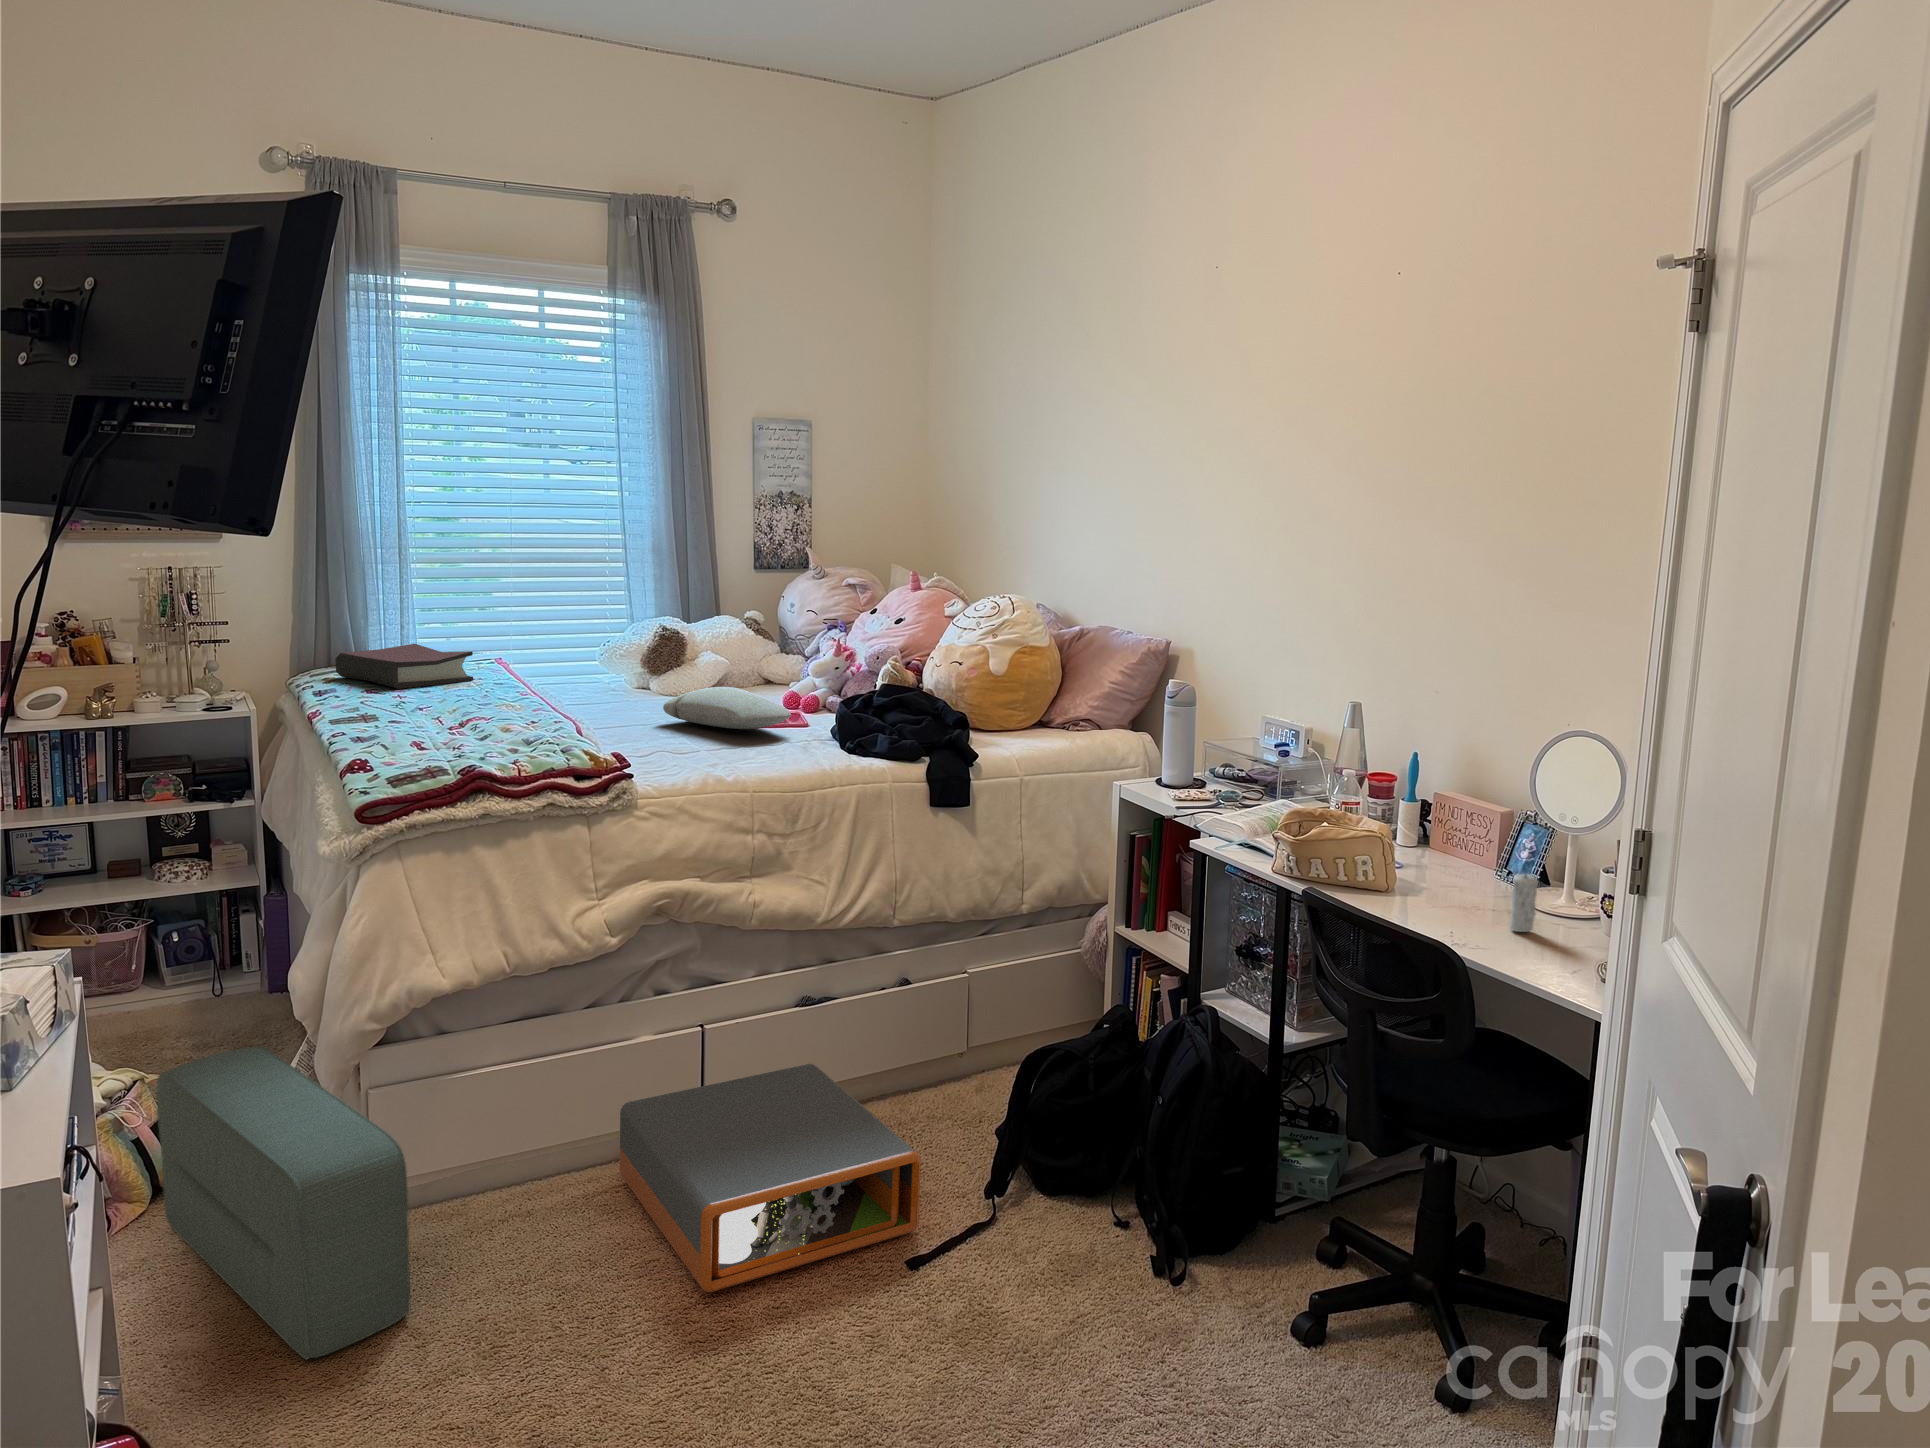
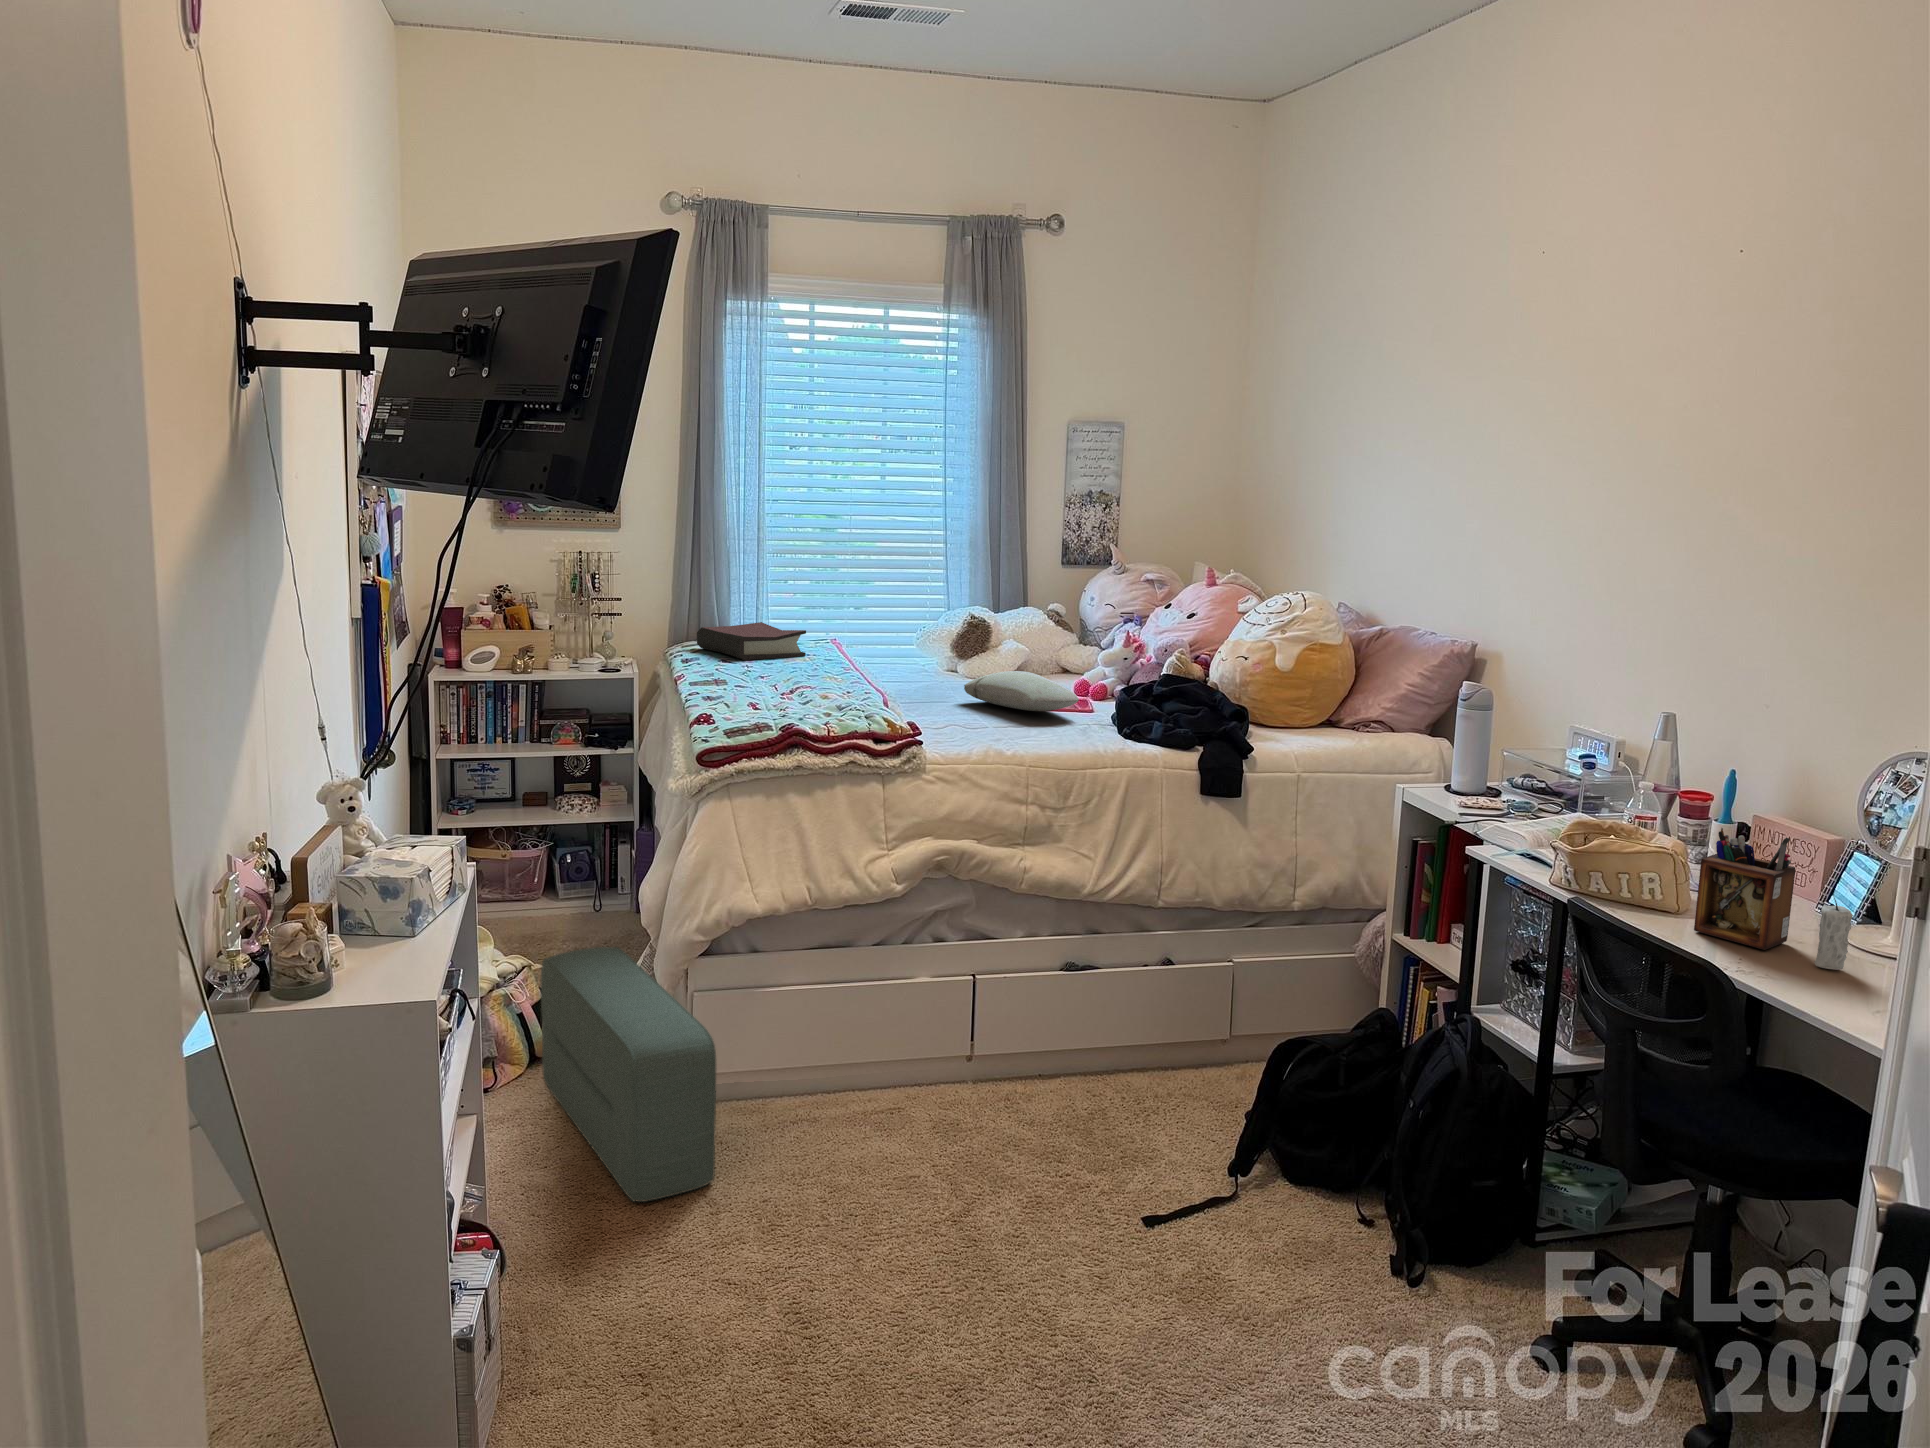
desk organizer: none [1406,809,1486,919] -> present [1694,828,1795,950]
storage box: present [620,1064,921,1292] -> none [895,1026,1163,1210]

